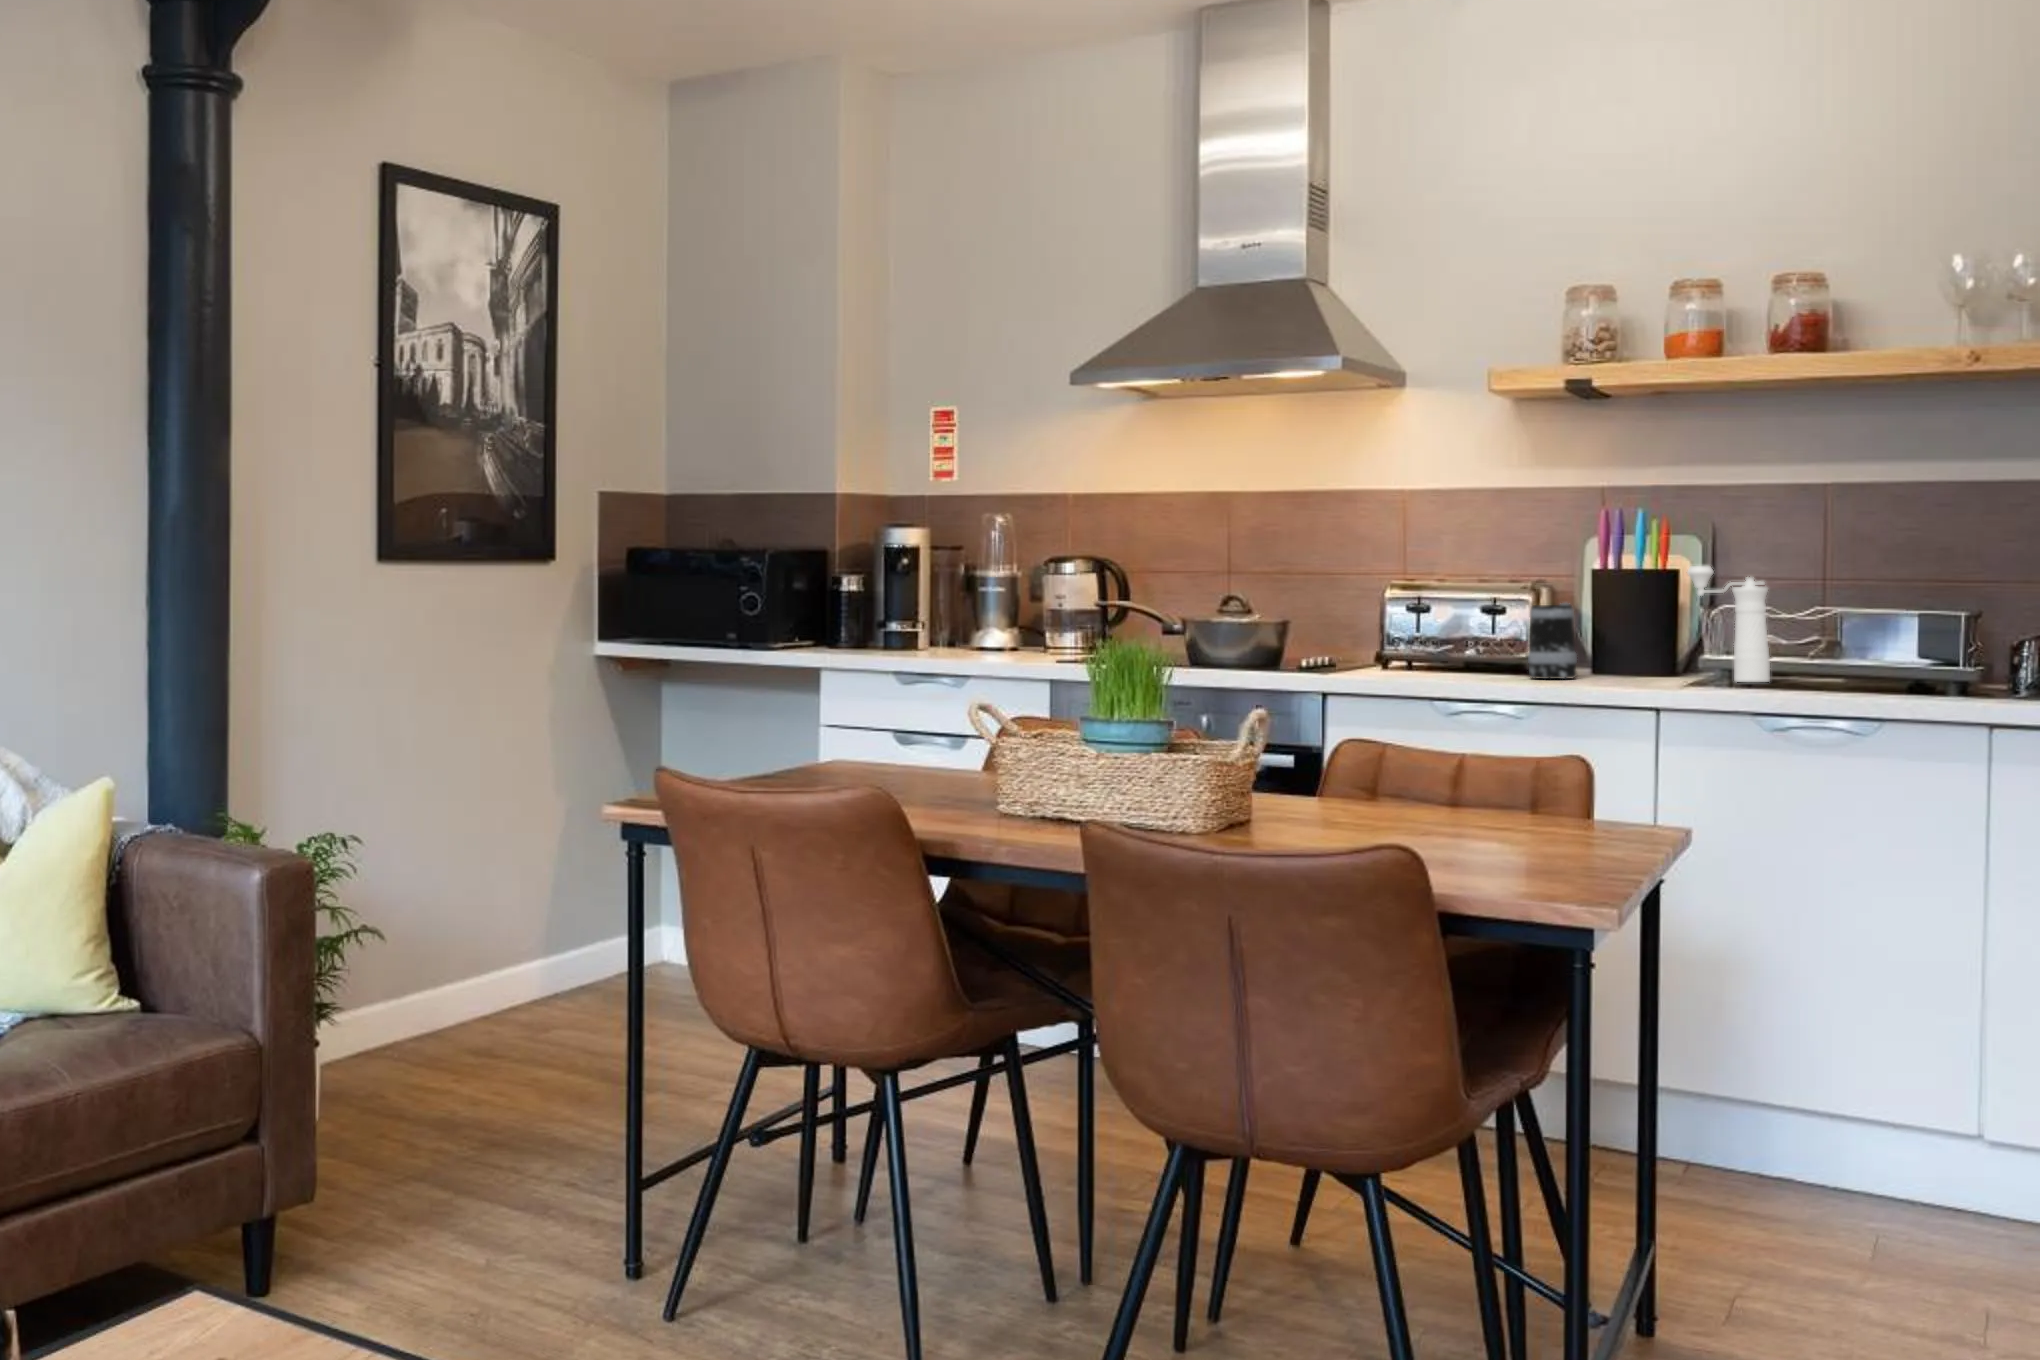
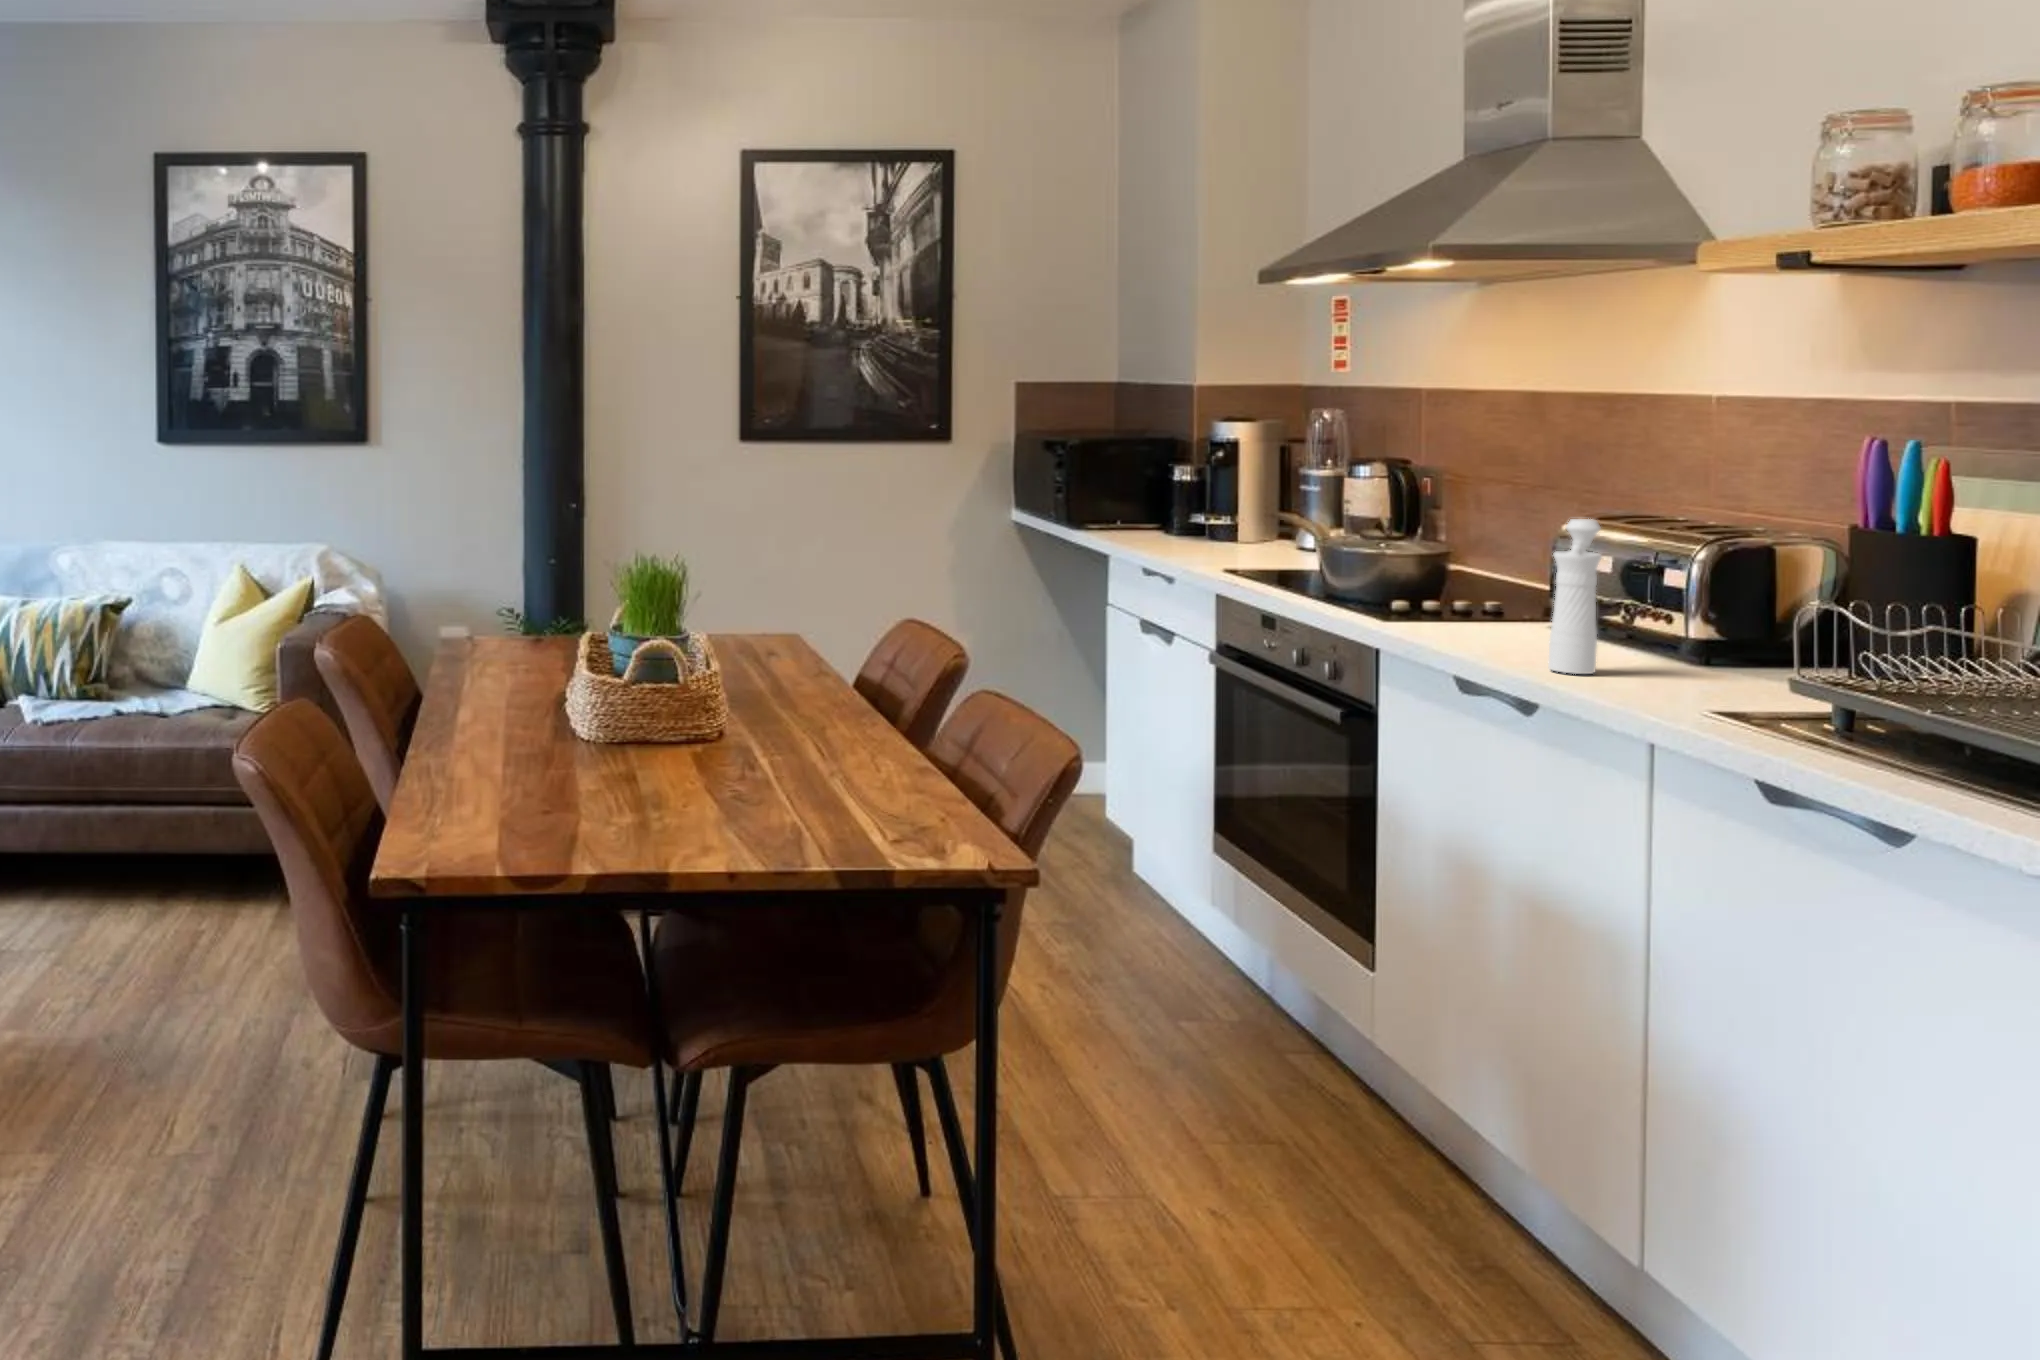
mug: present [1528,603,1577,679] -> none [1432,548,1518,637]

